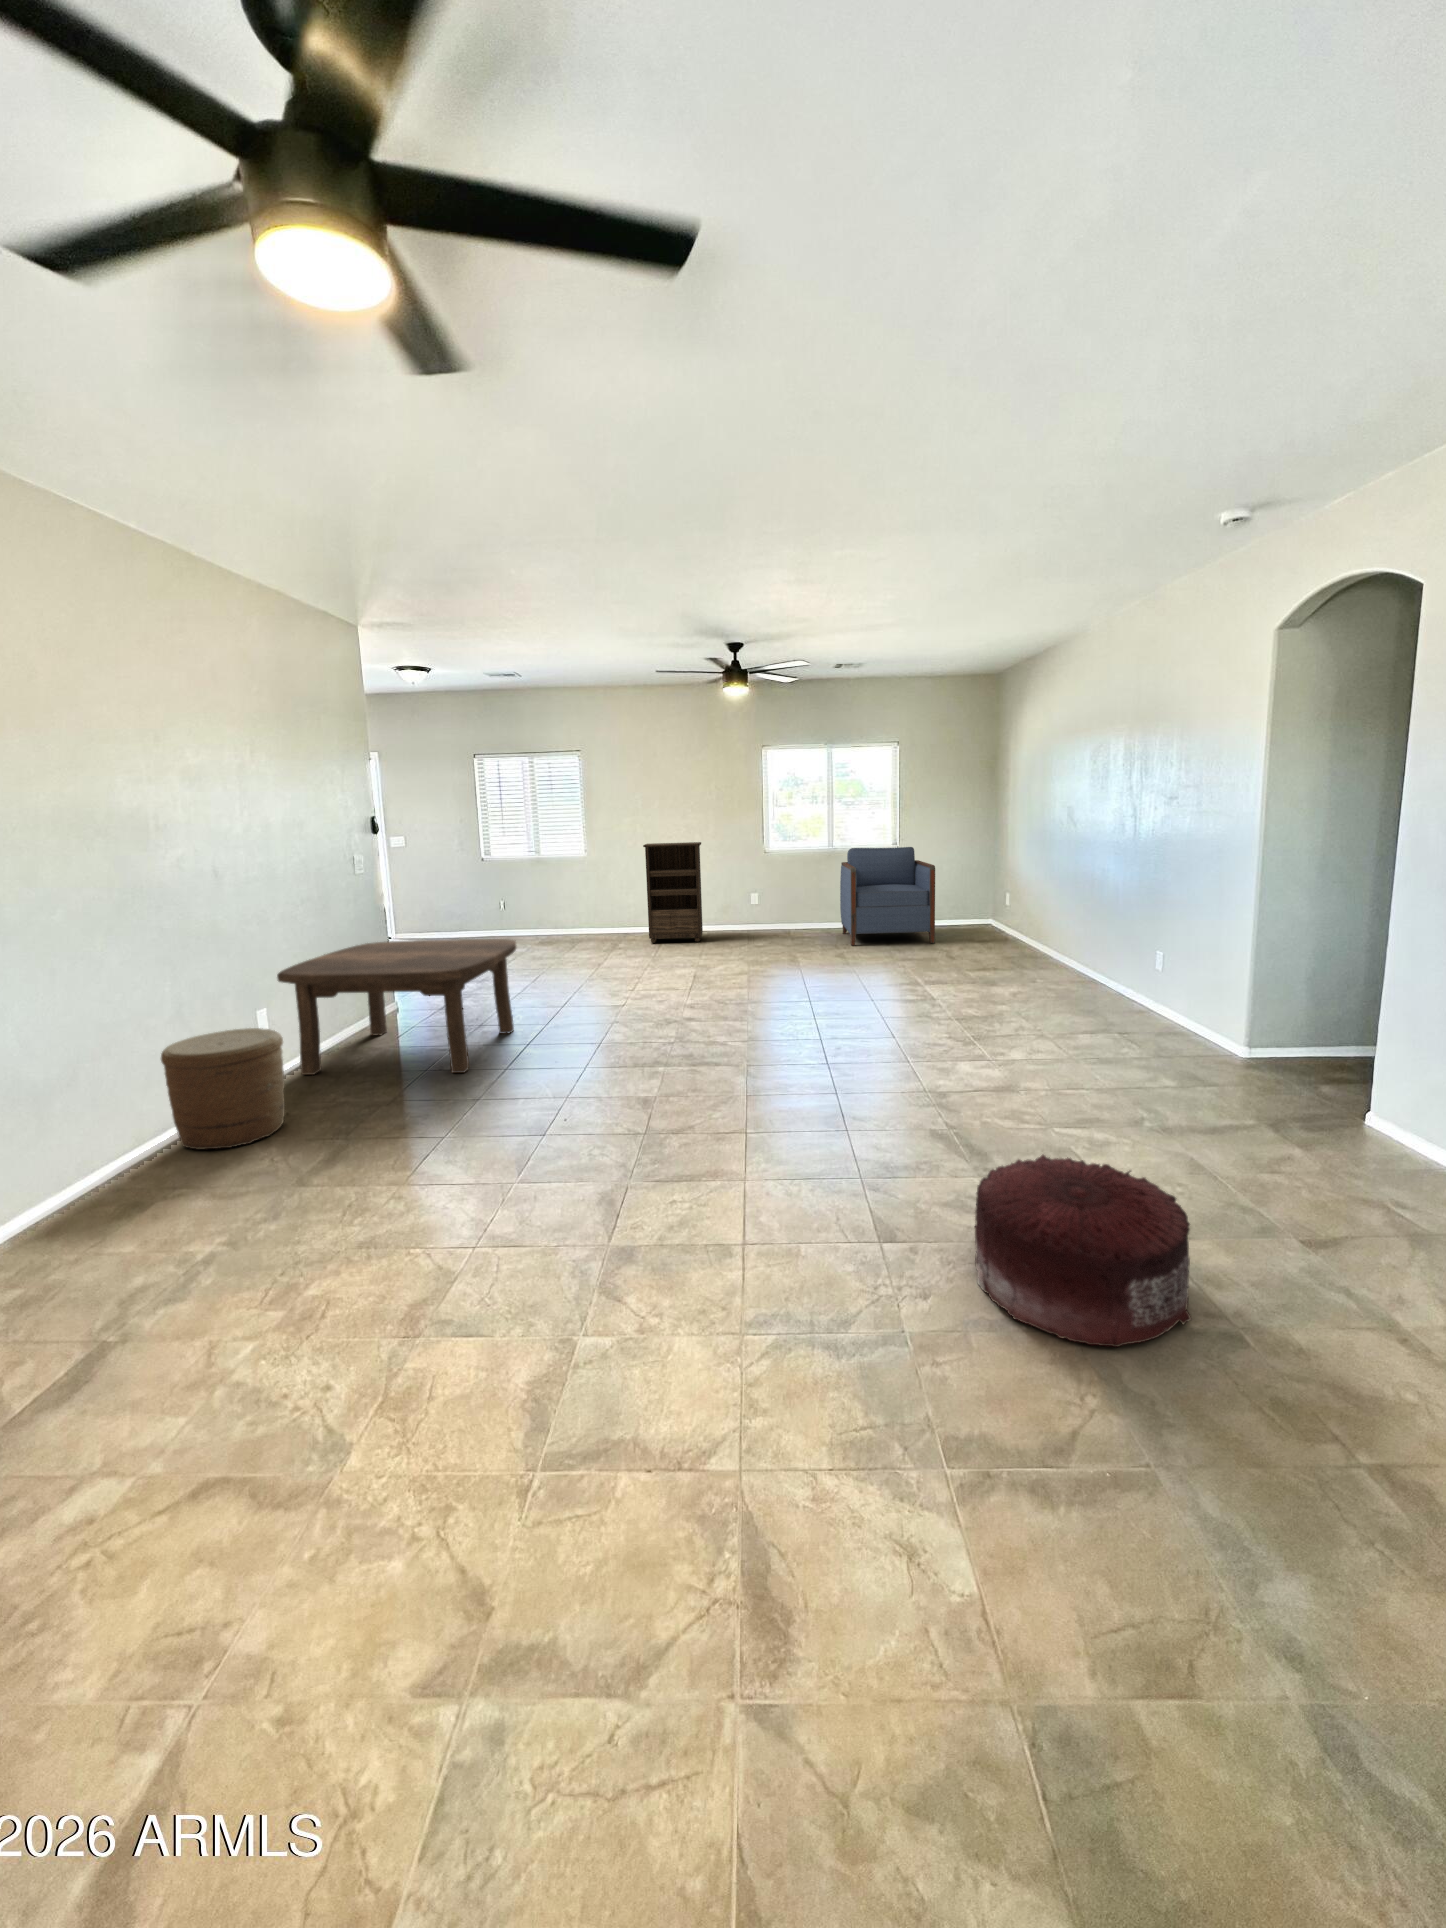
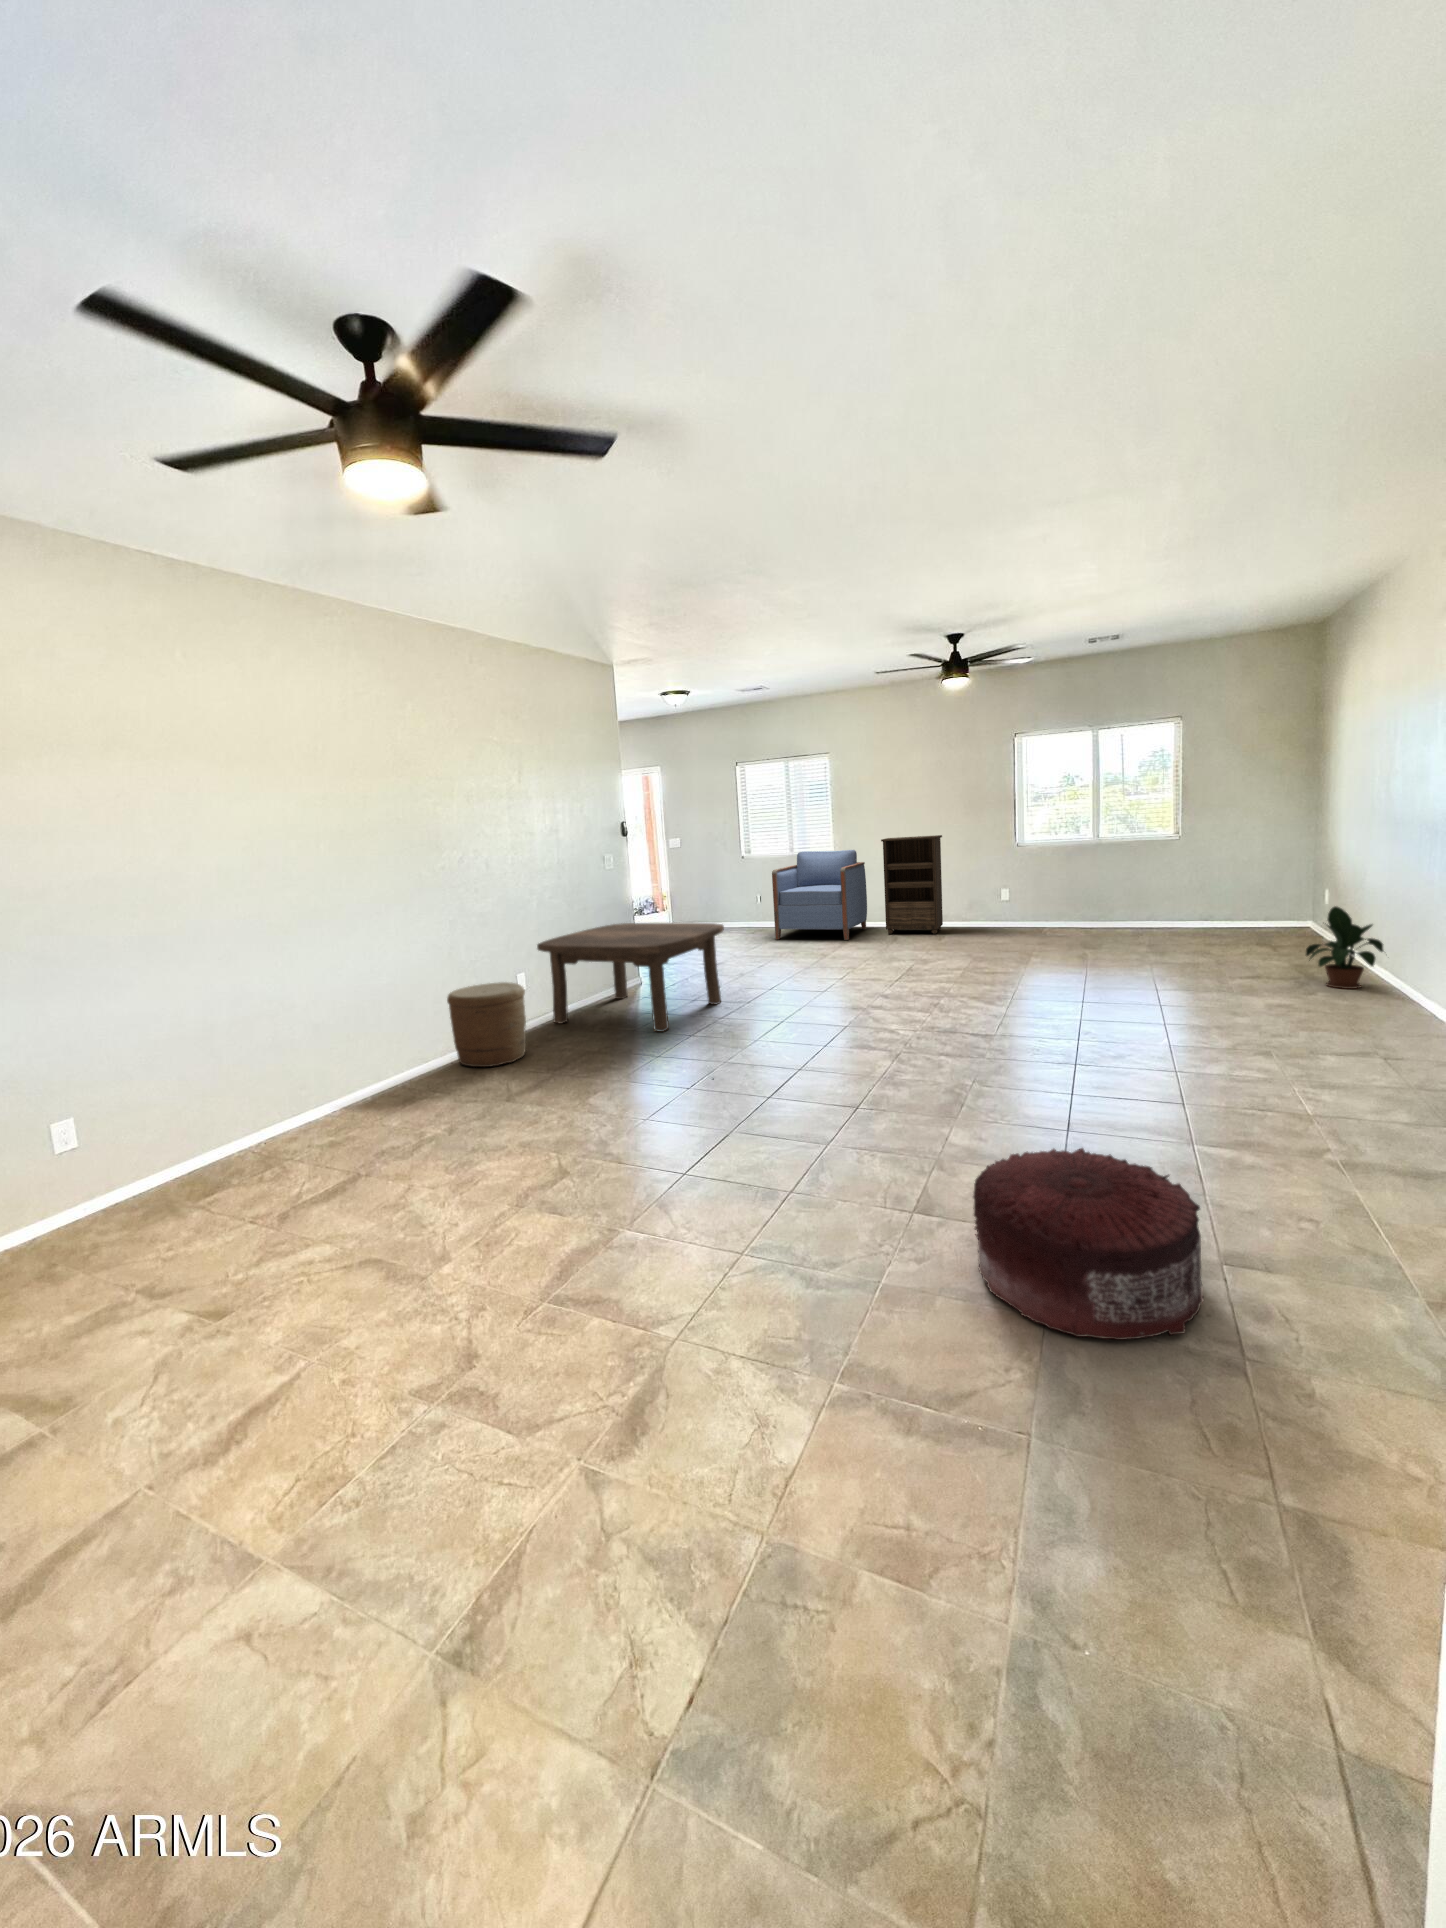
armchair: present [840,847,935,945] -> present [772,850,867,940]
potted plant: none [1029,911,1088,979] -> present [1306,906,1384,989]

